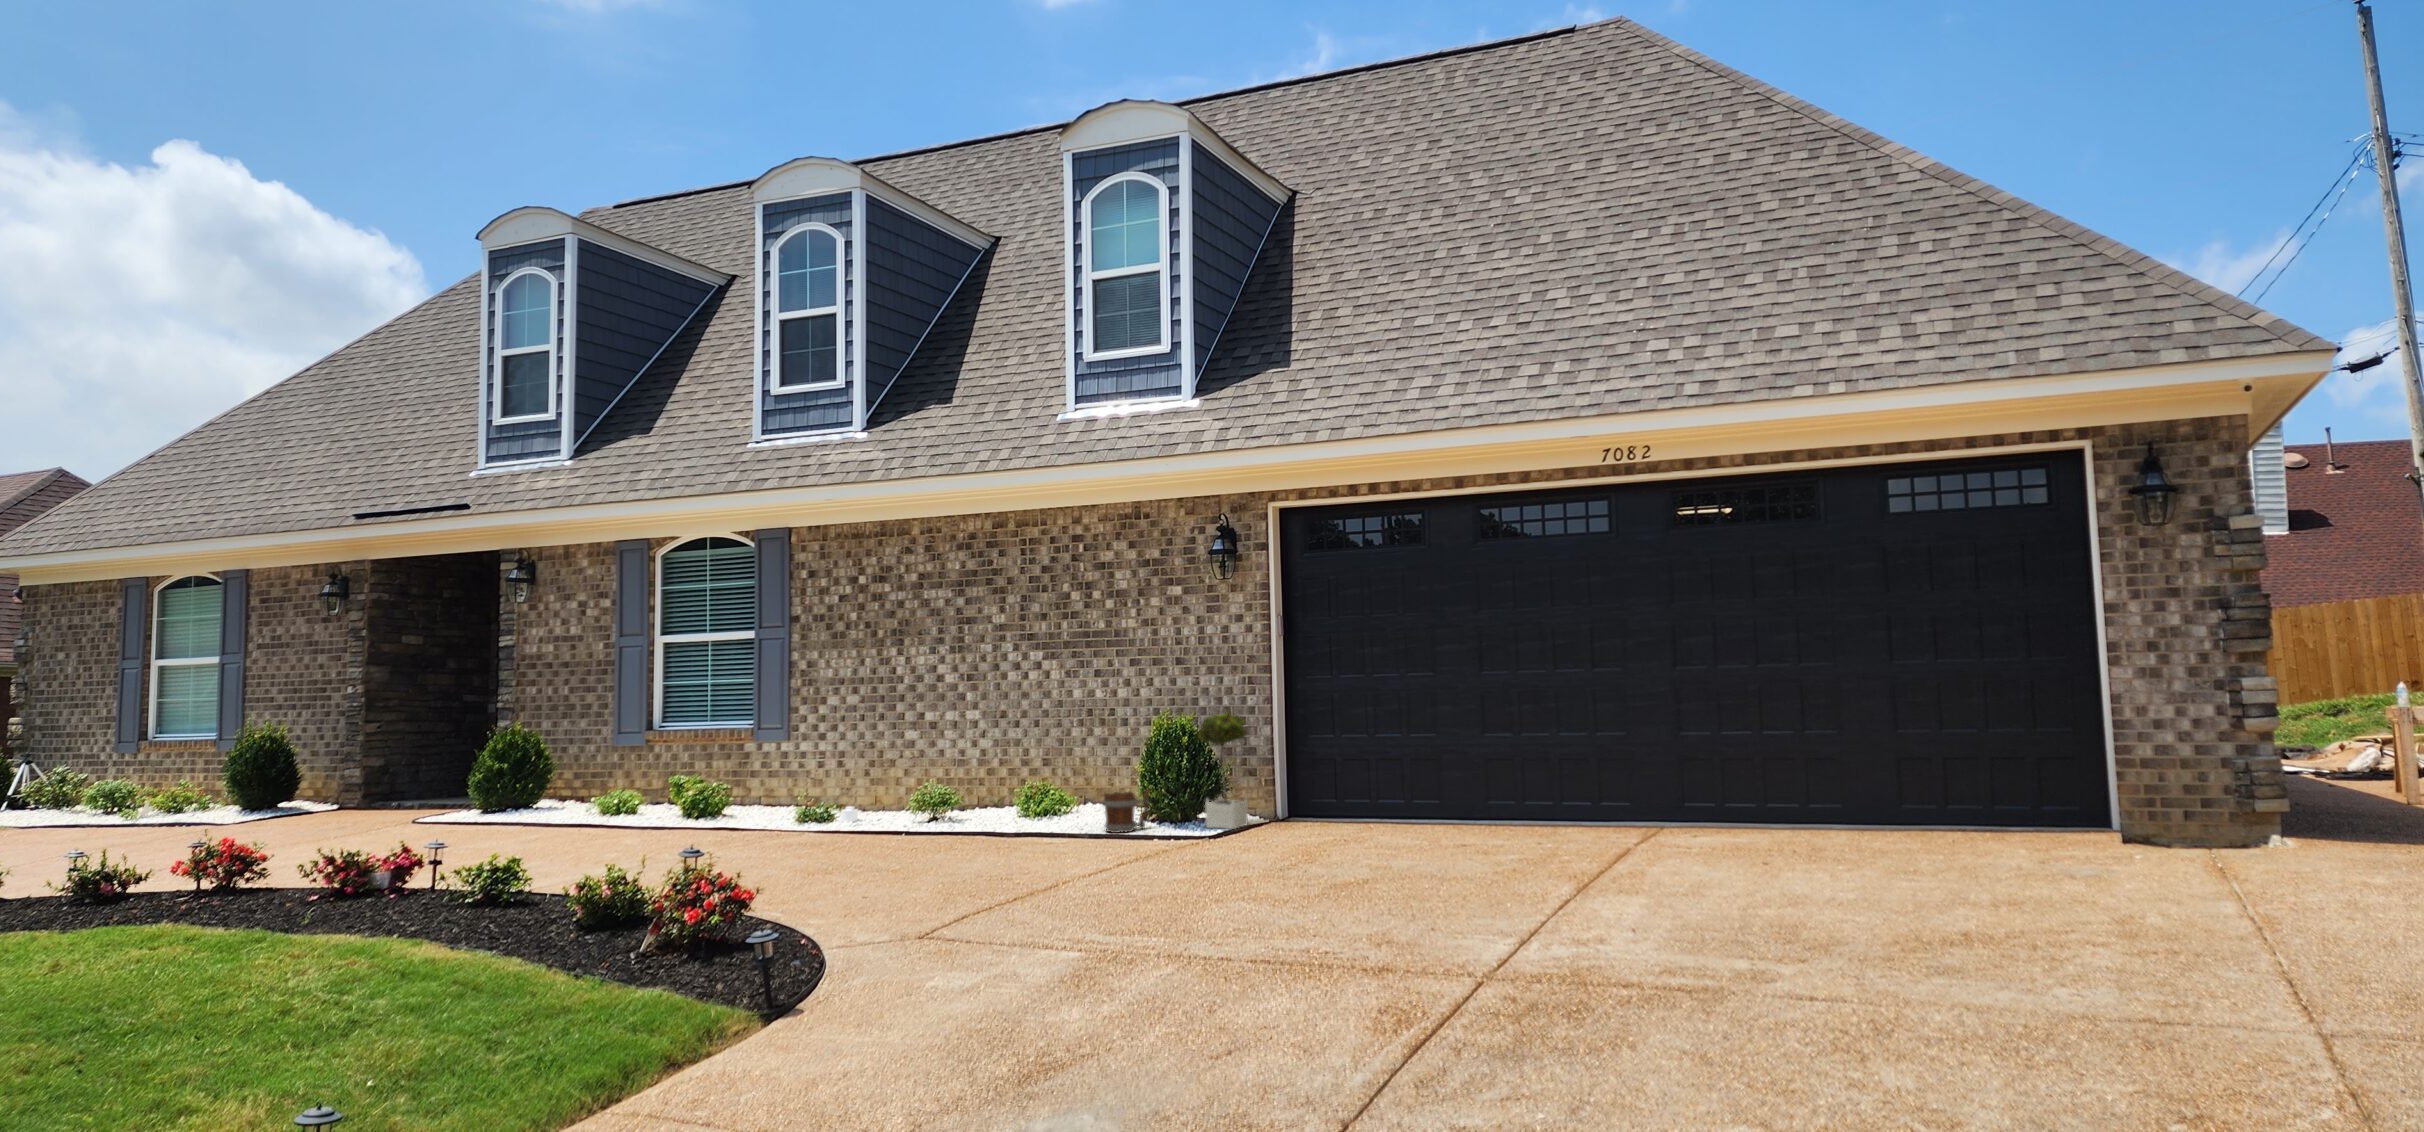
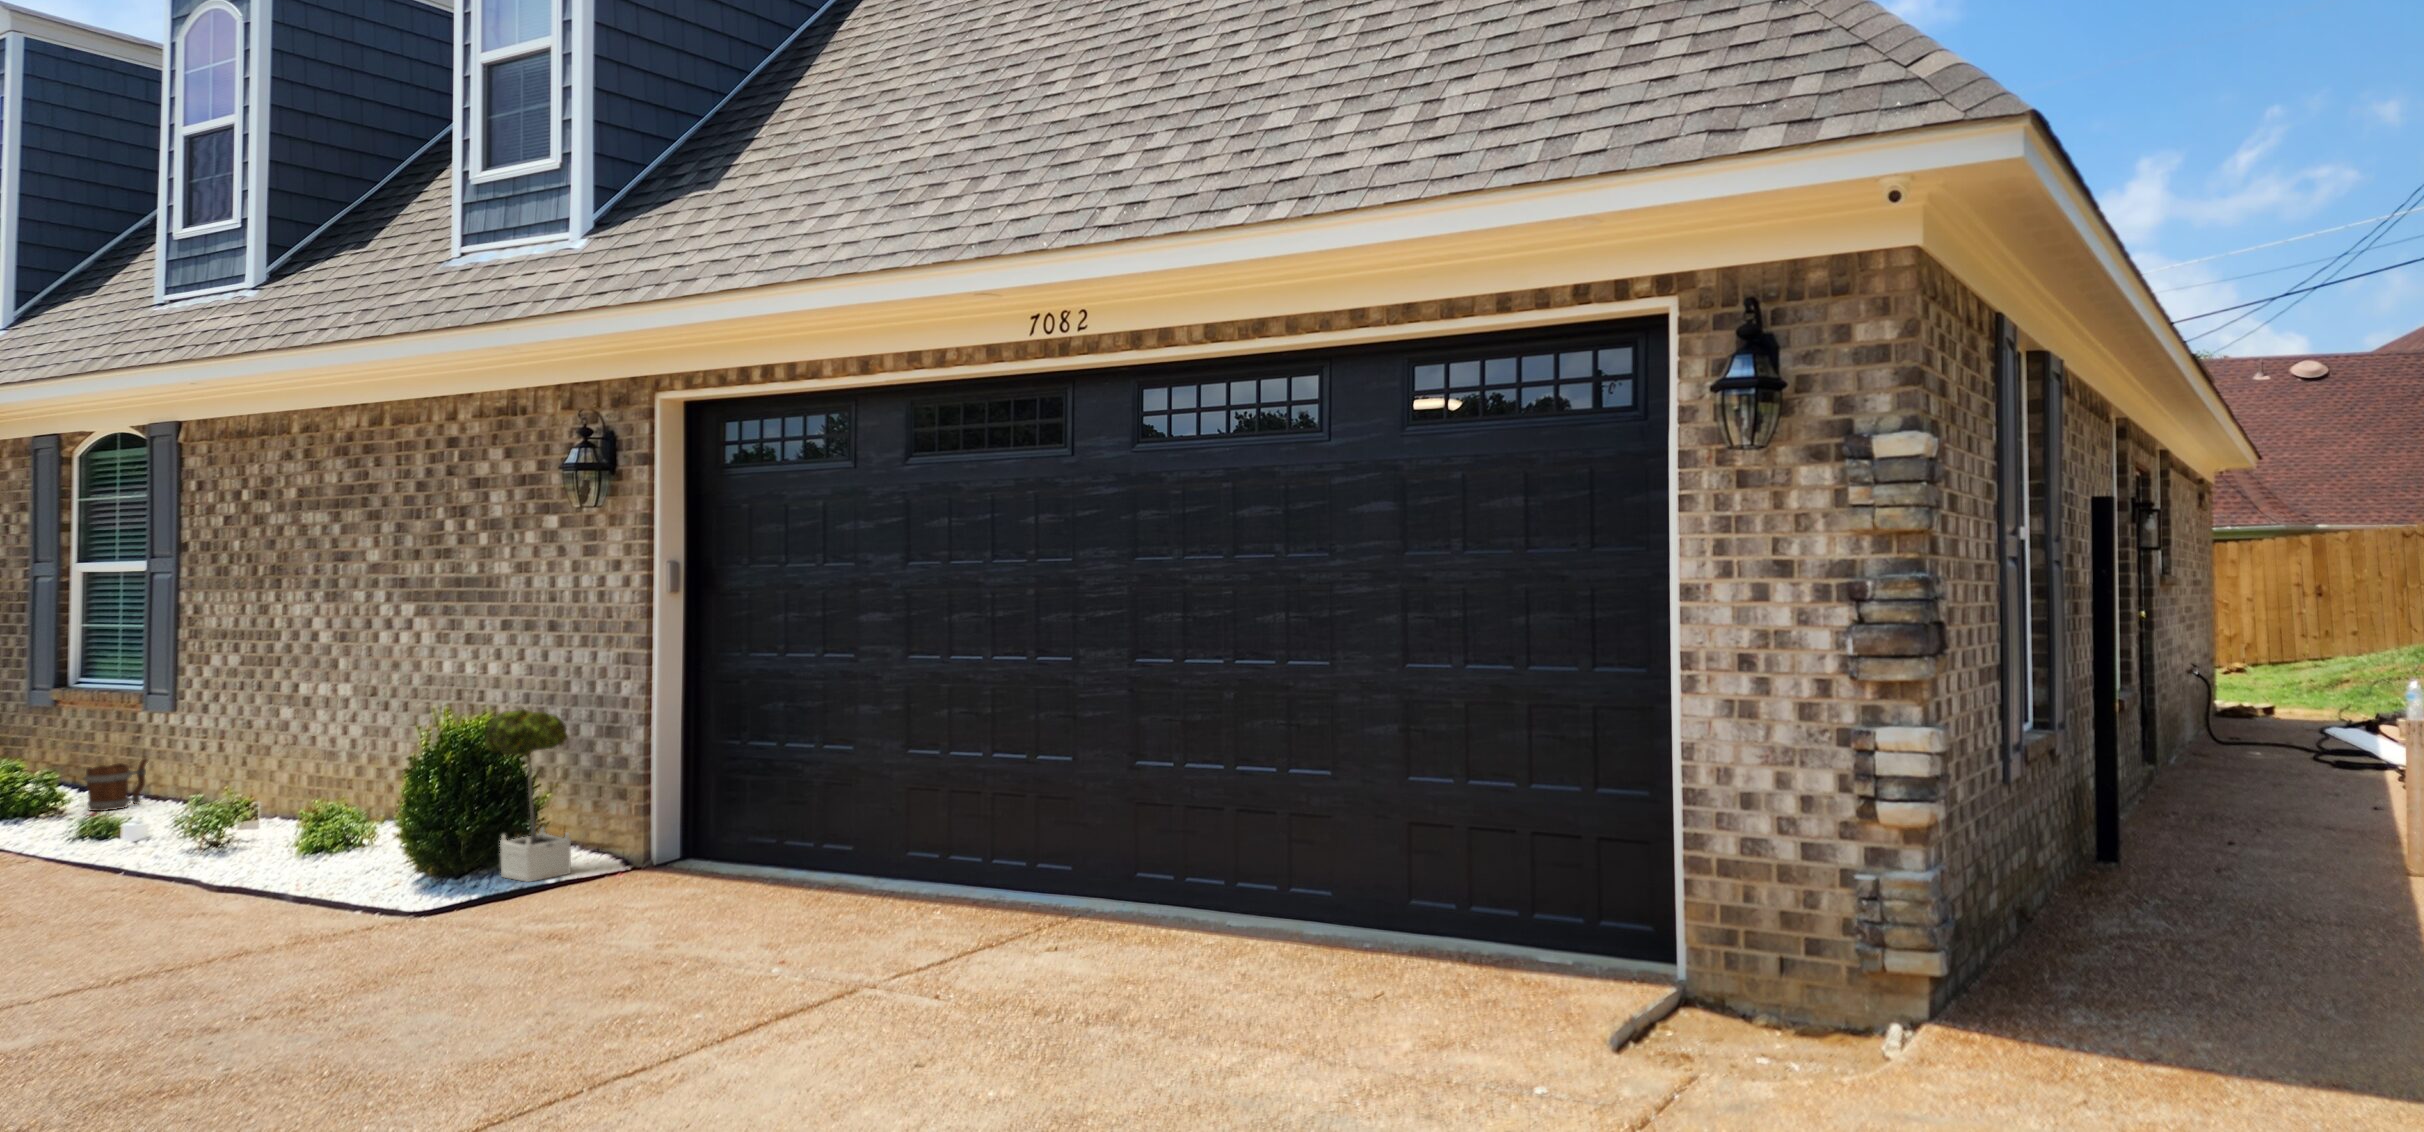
bucket: present [1103,789,1151,833] -> present [84,758,148,811]

